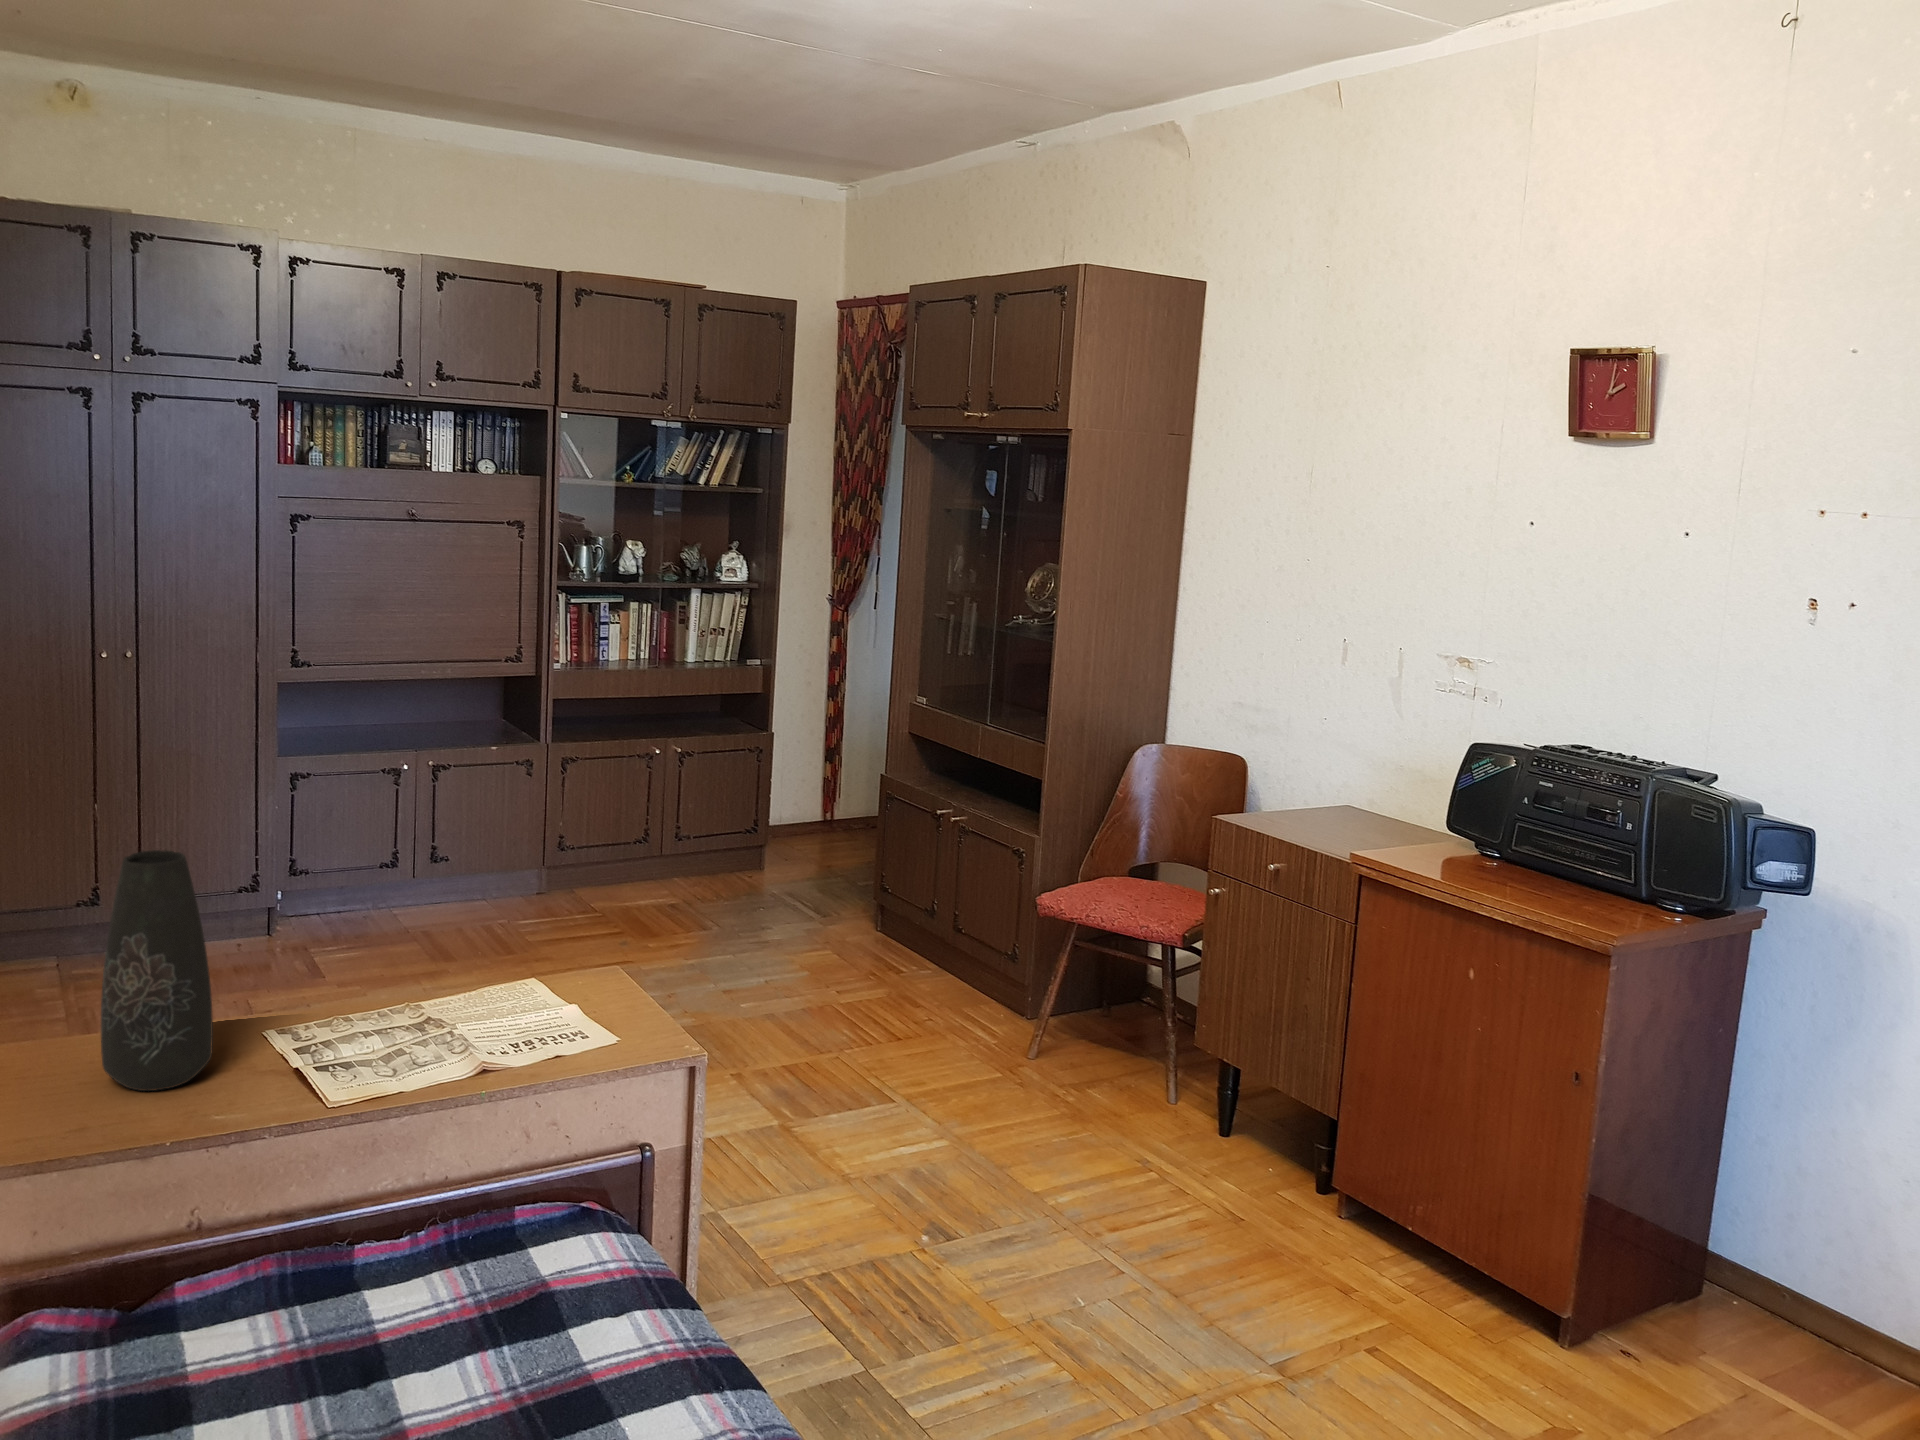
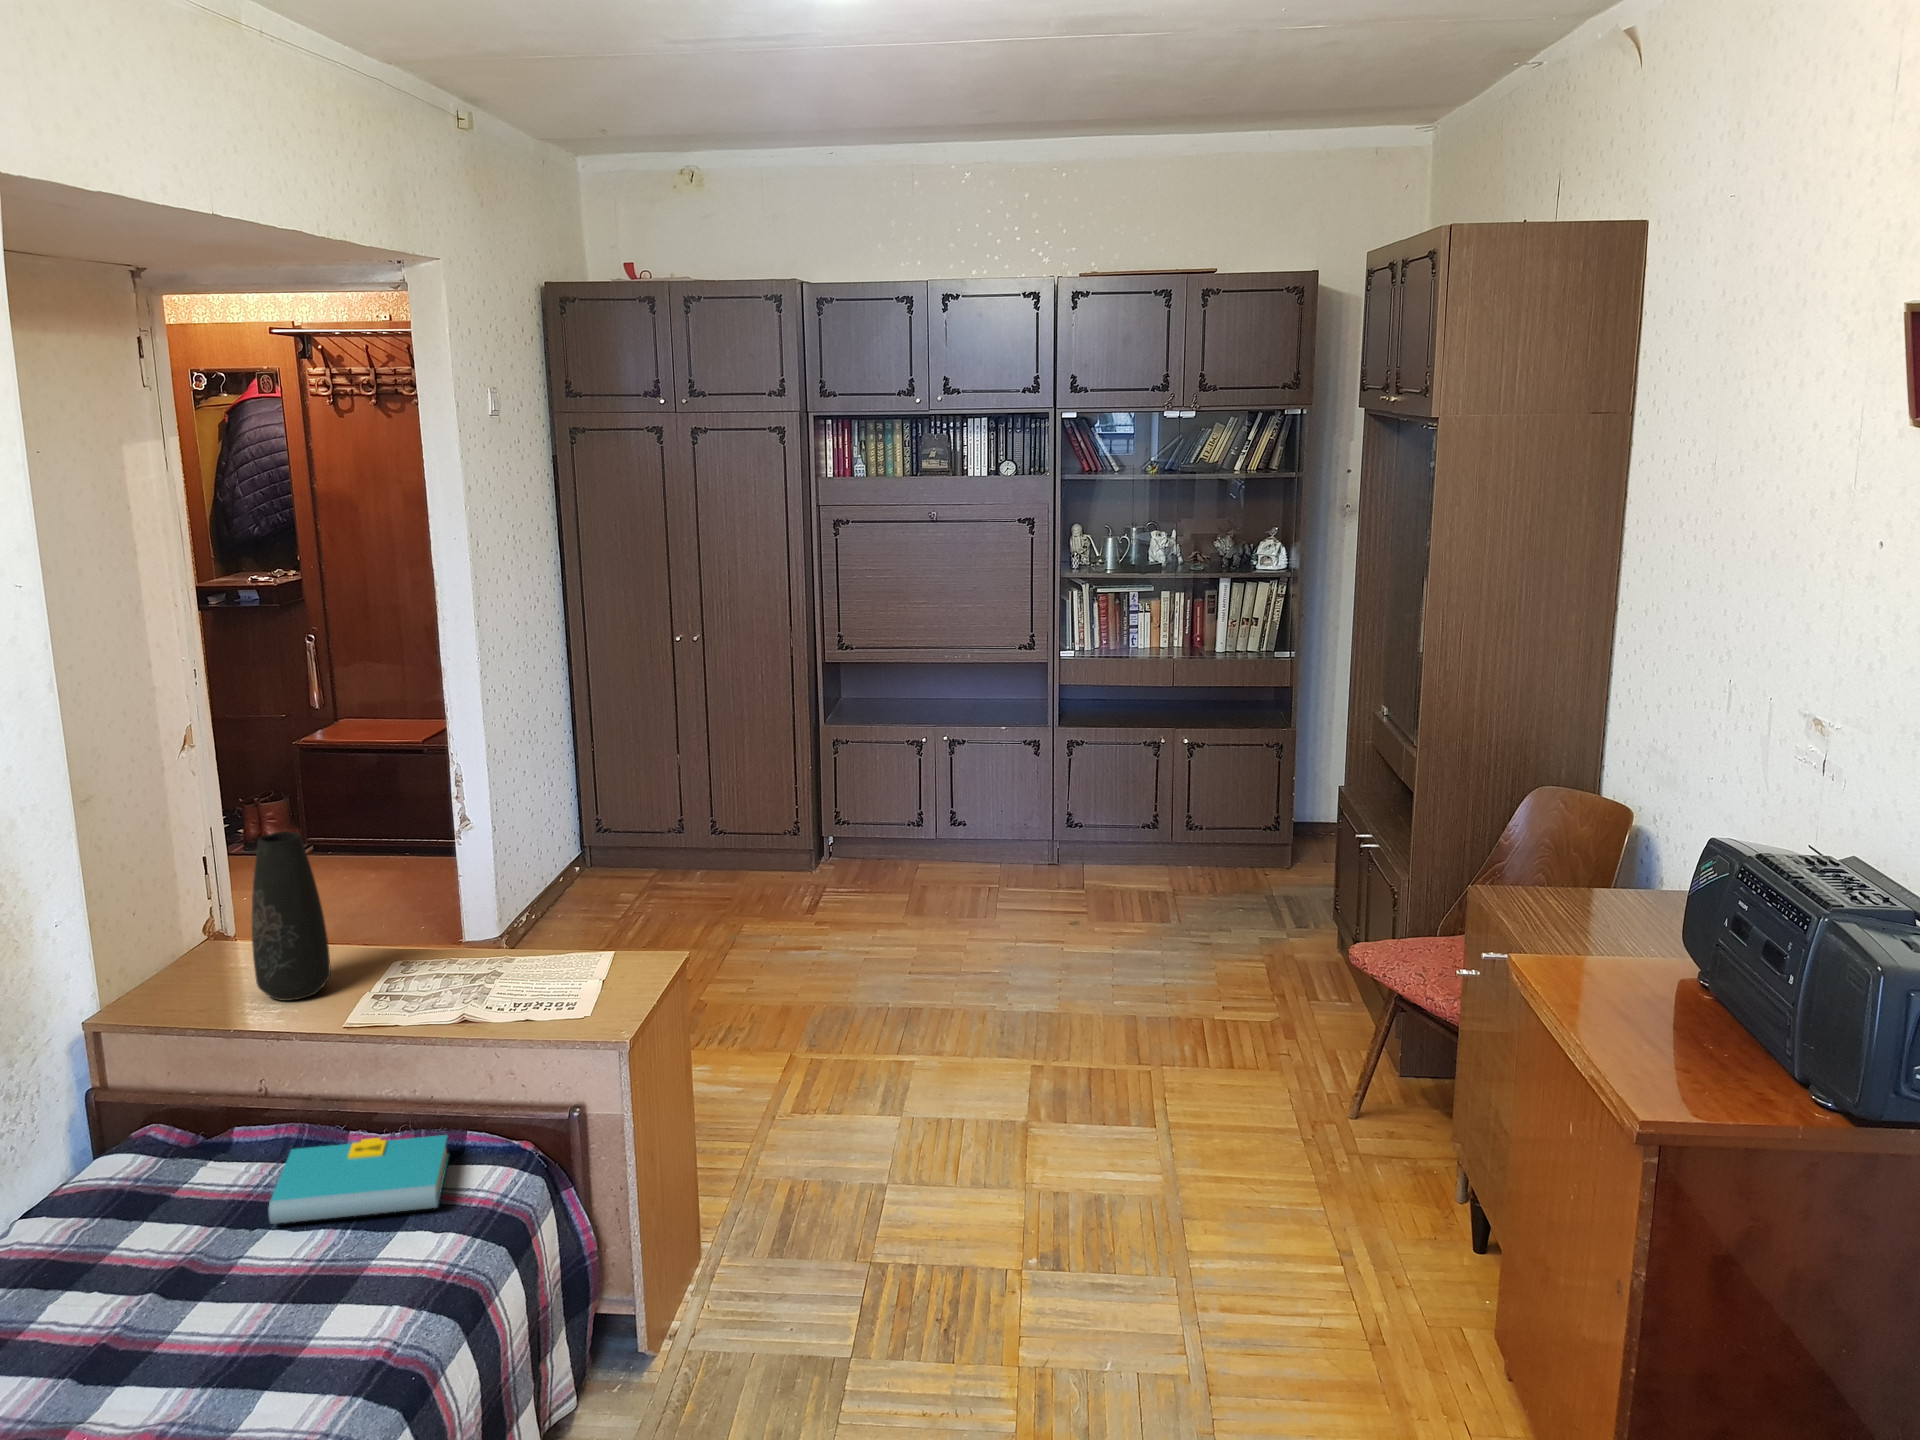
book: none [318,1215,586,1376] -> present [269,1135,449,1224]

